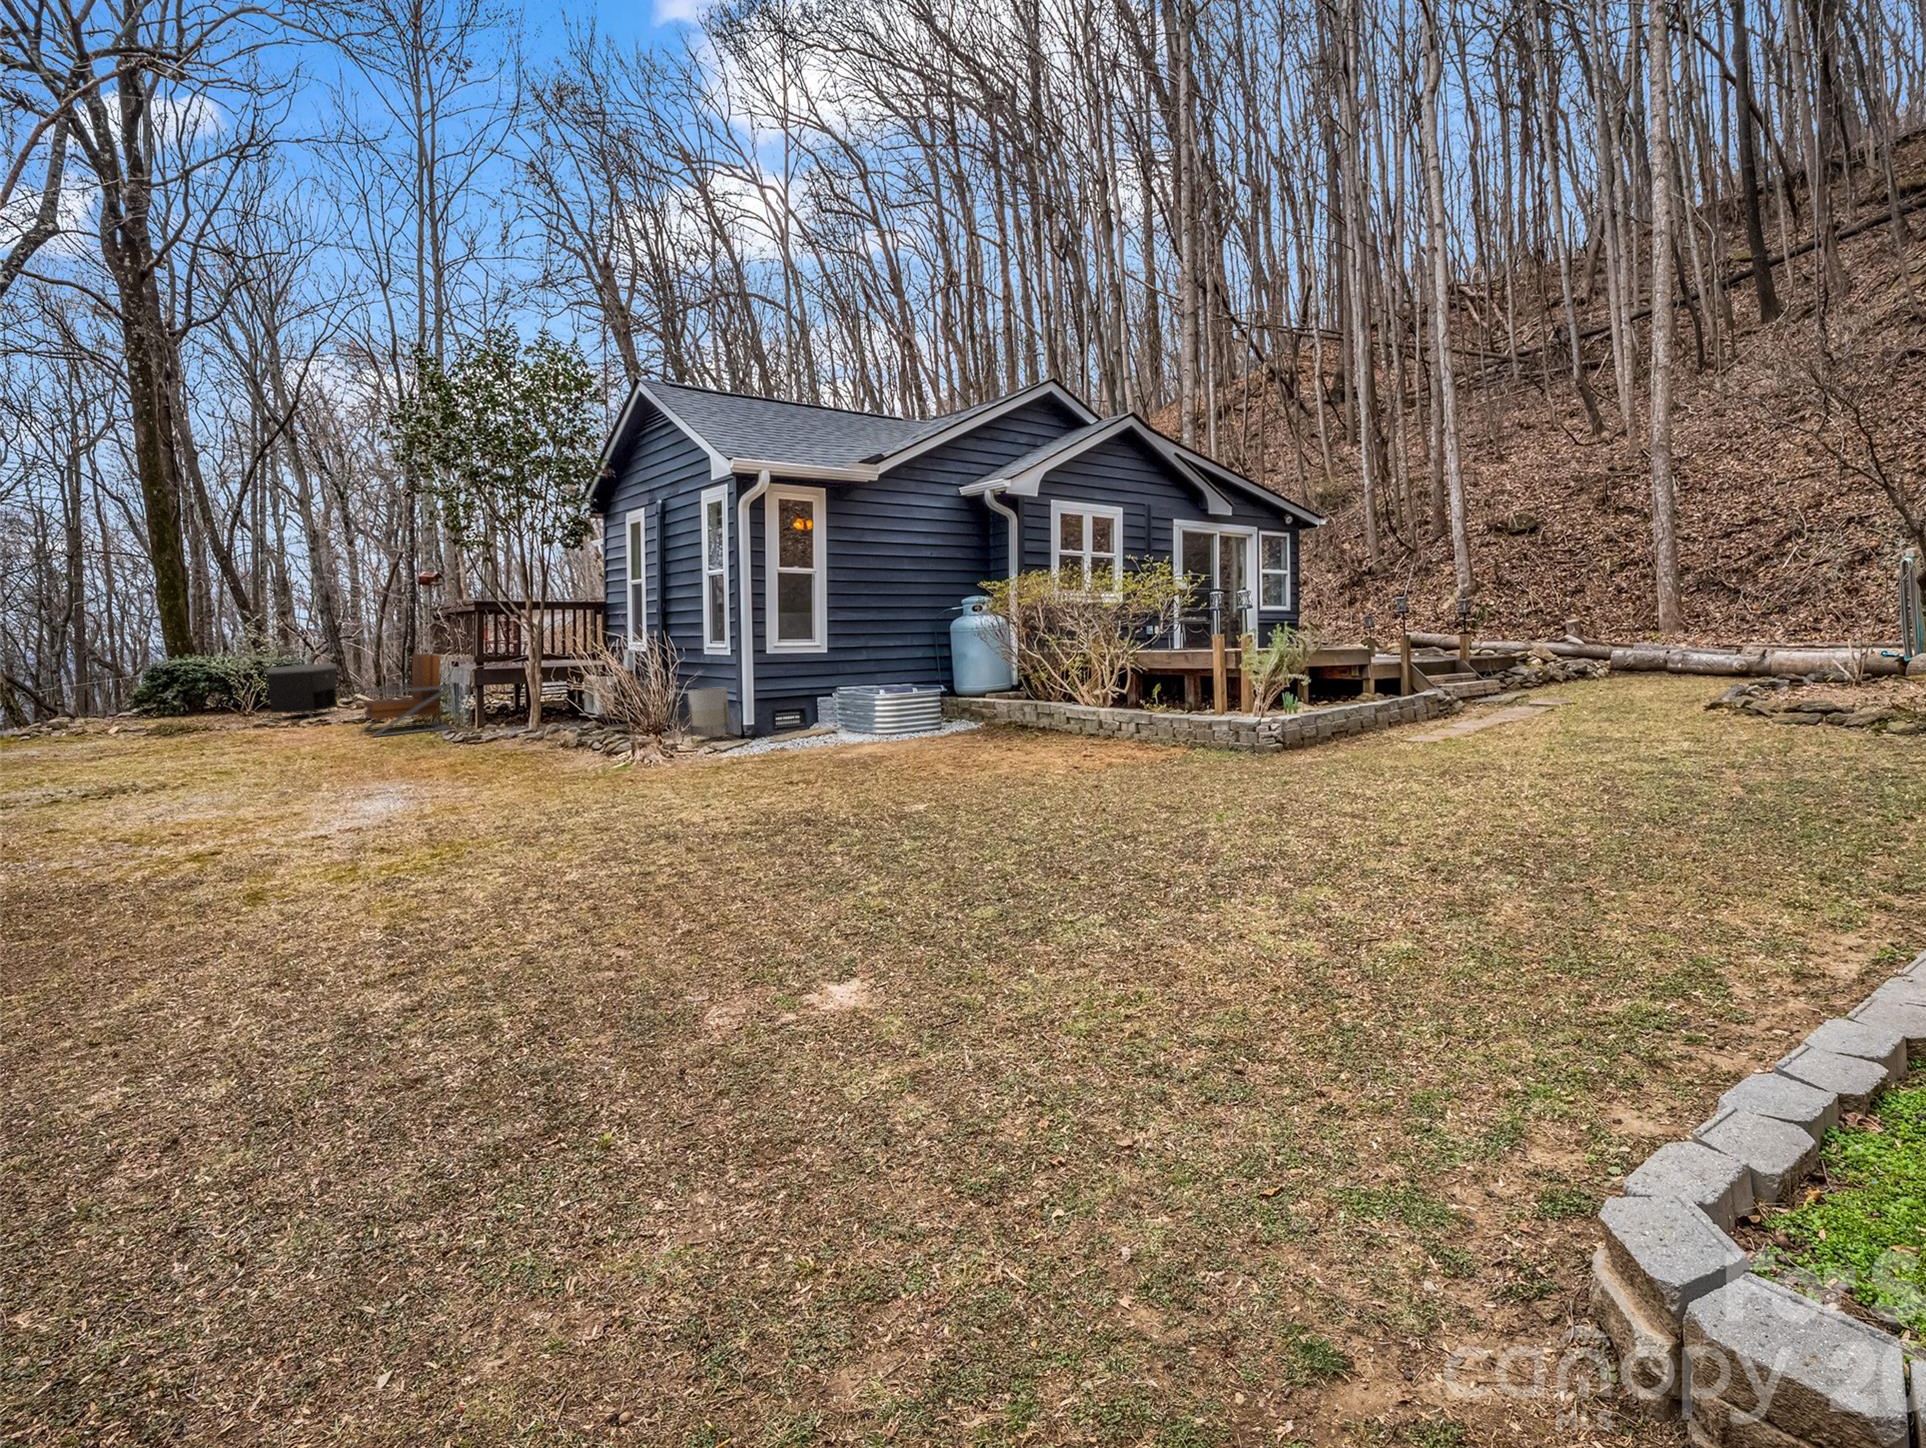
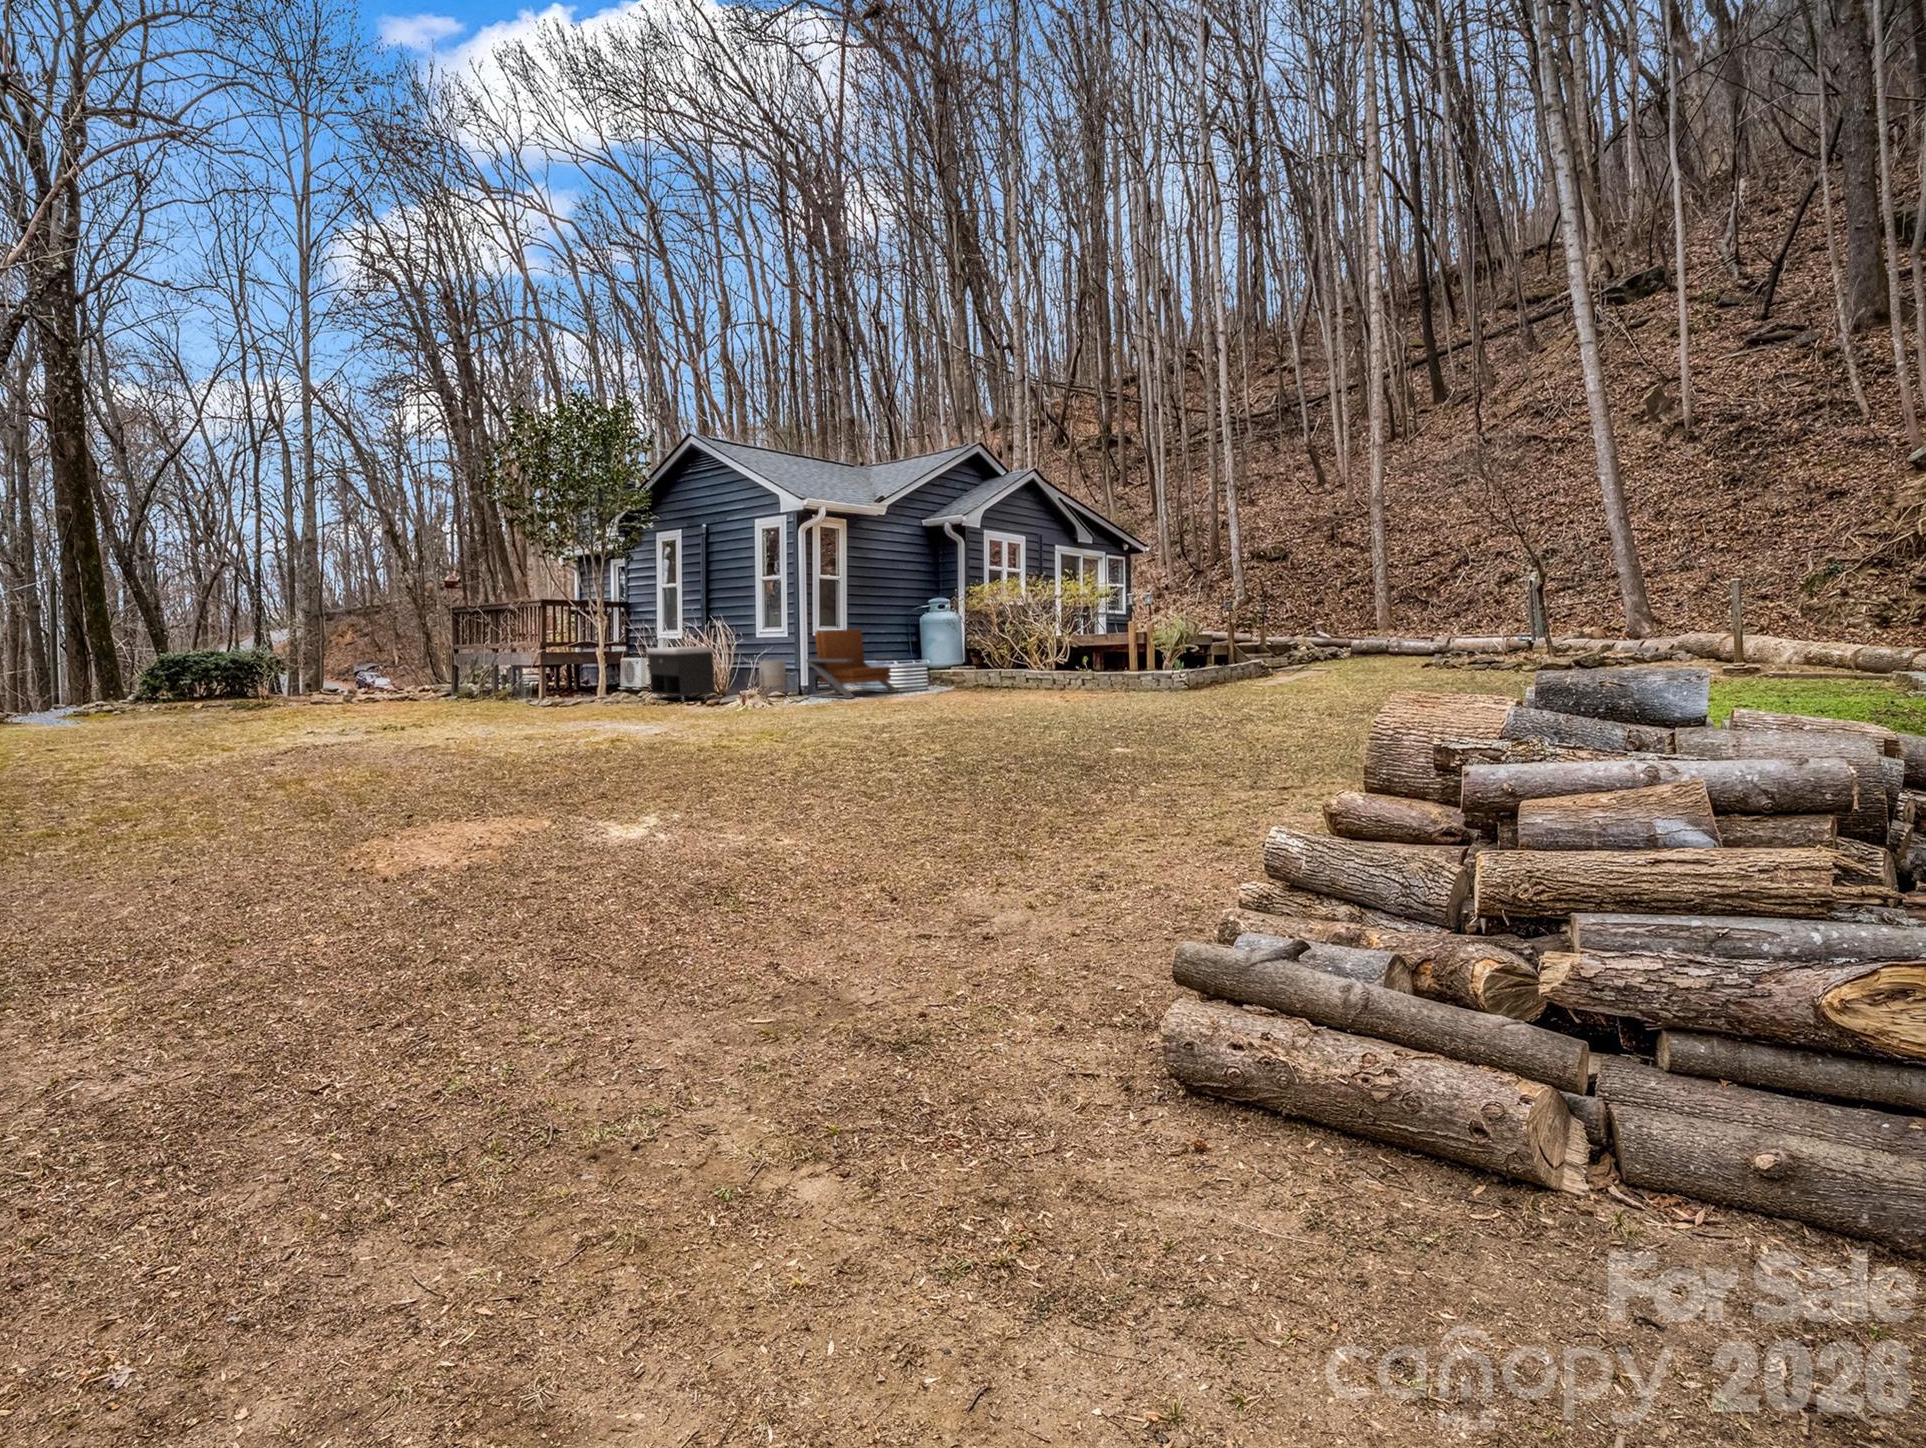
lounge chair: present [360,654,451,737] -> present [807,629,898,699]
storage bench: present [267,663,338,719] -> present [646,647,715,700]

